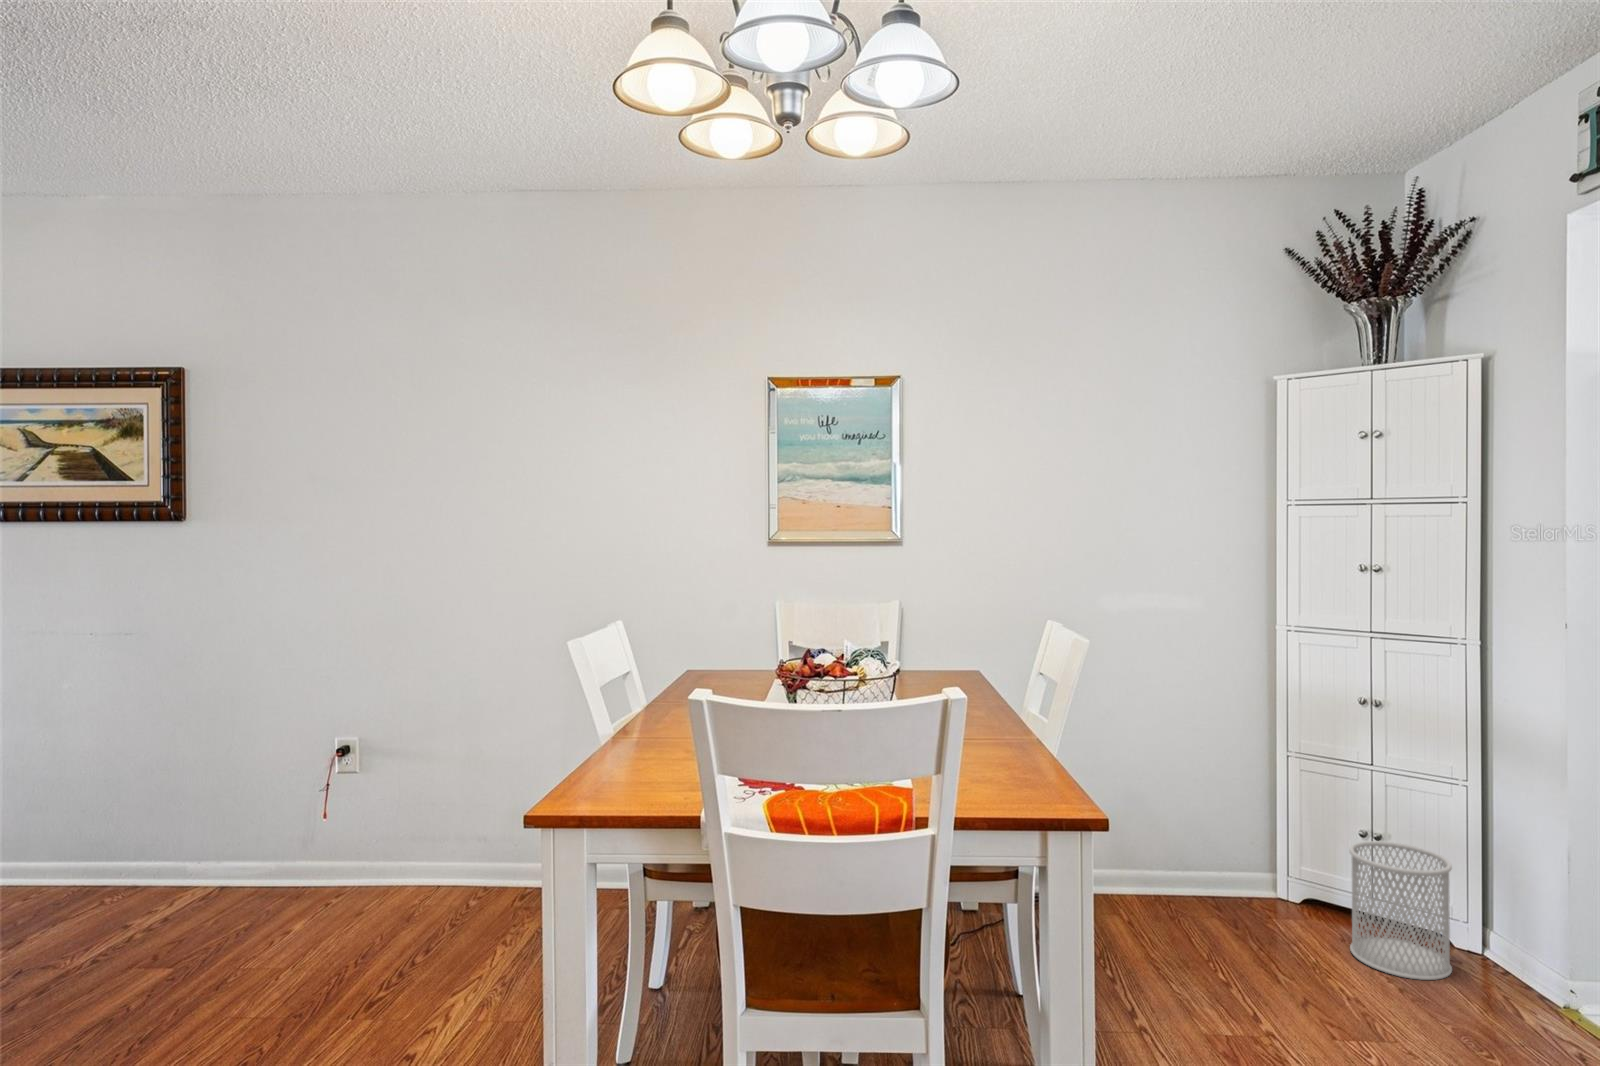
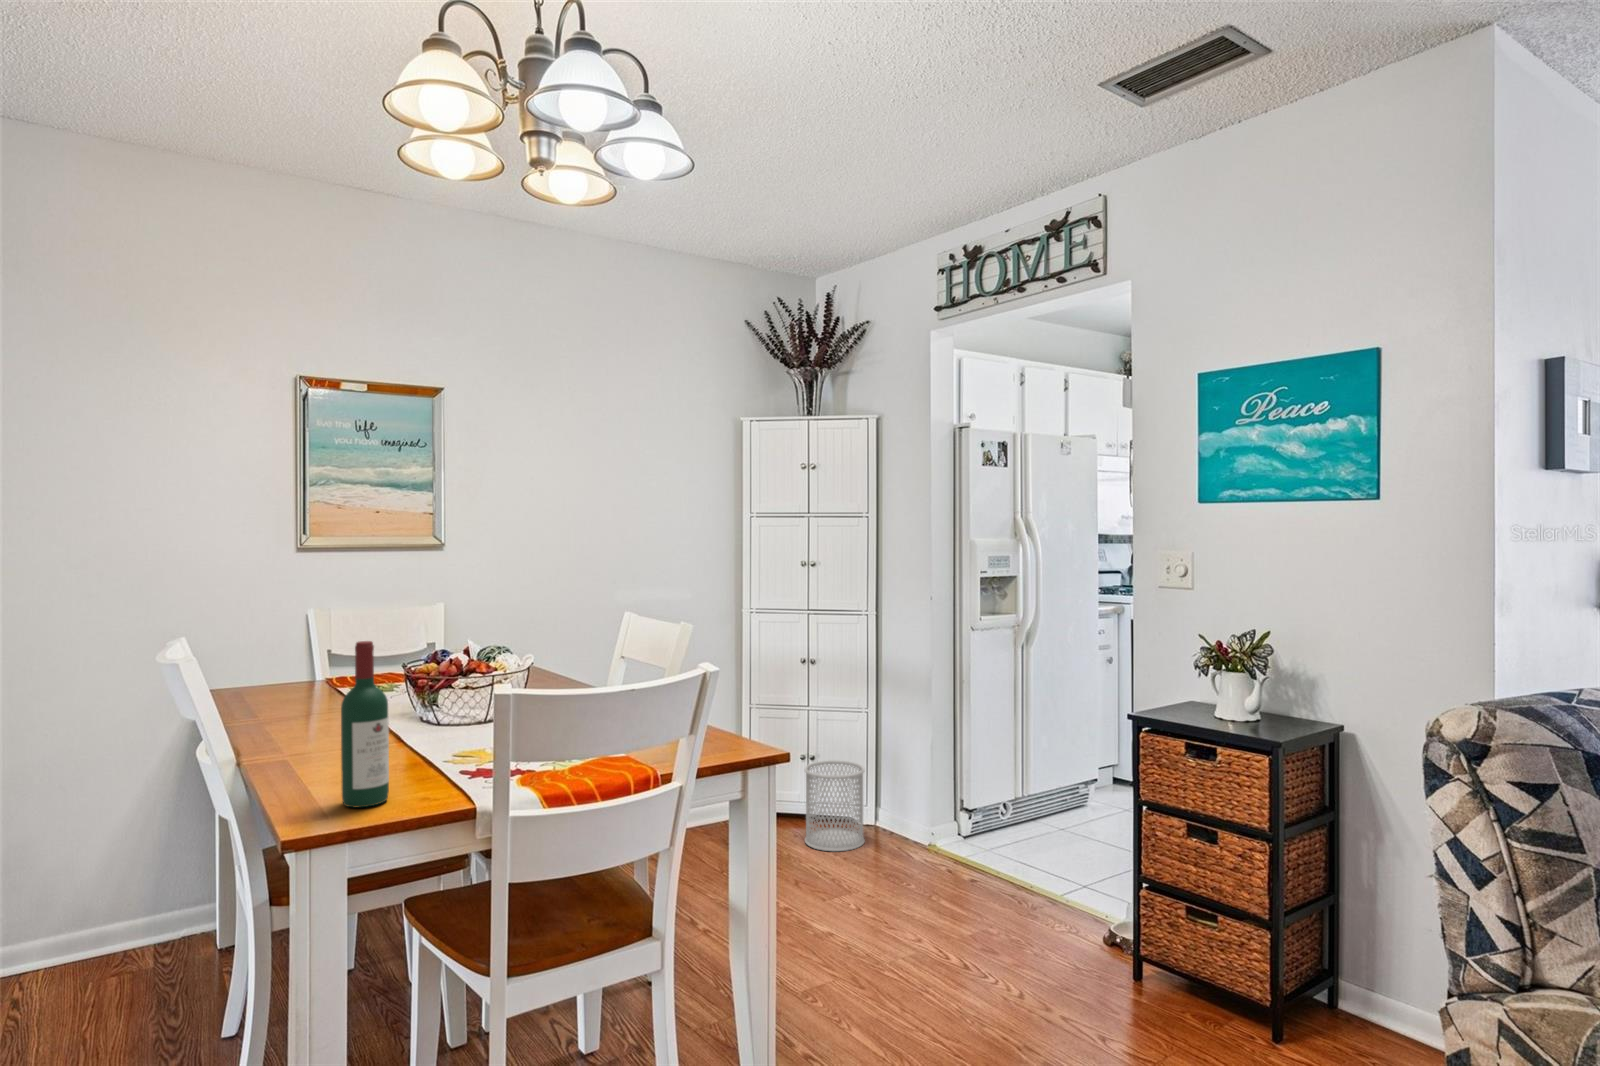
wine bottle: none [602,622,646,789] -> present [341,641,389,807]

